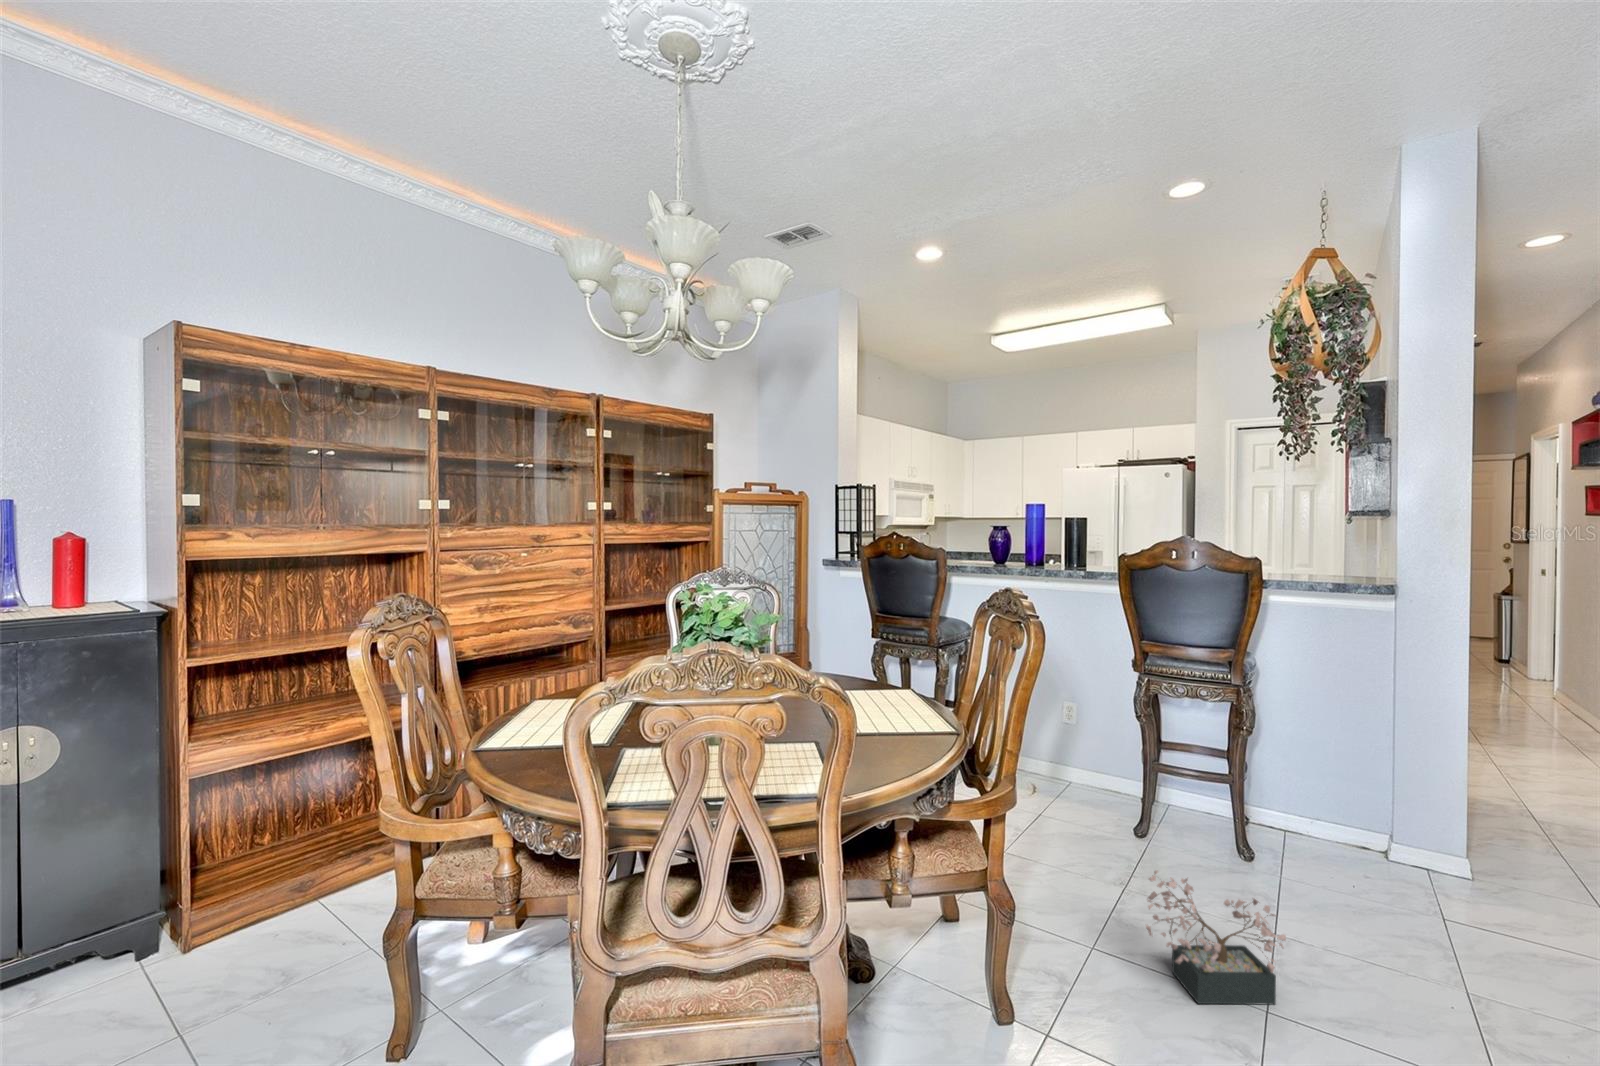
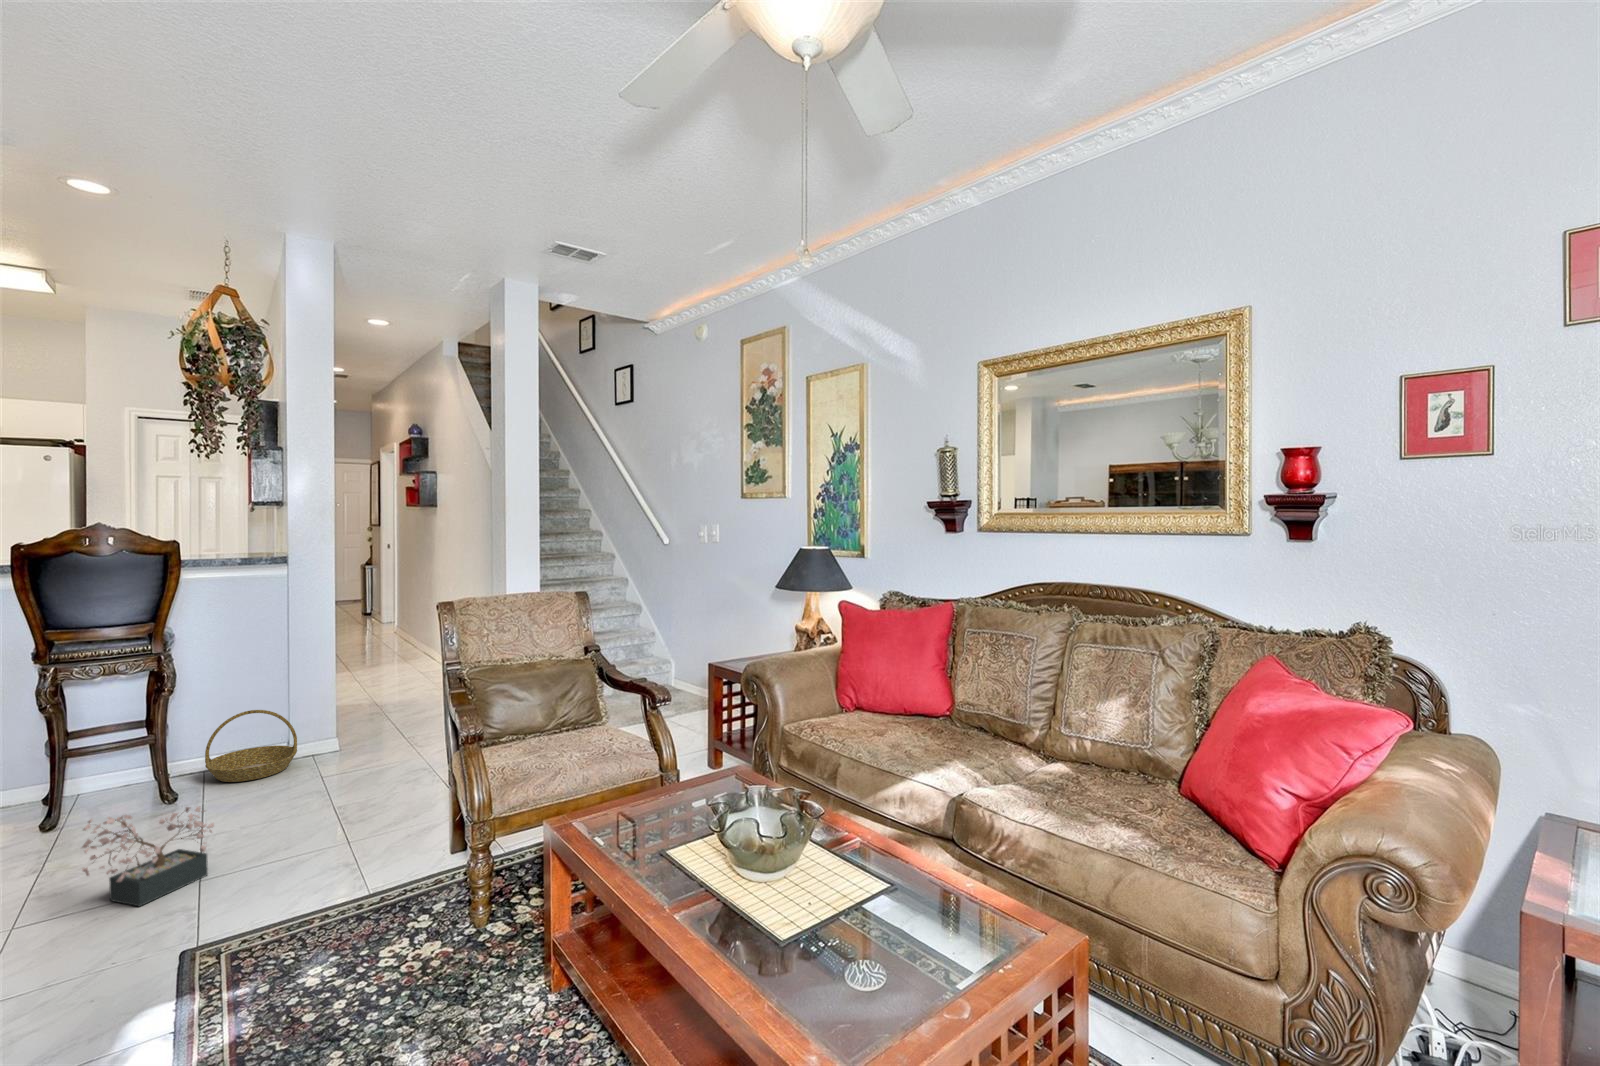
basket: none [1285,777,1403,874] -> present [205,710,297,782]

